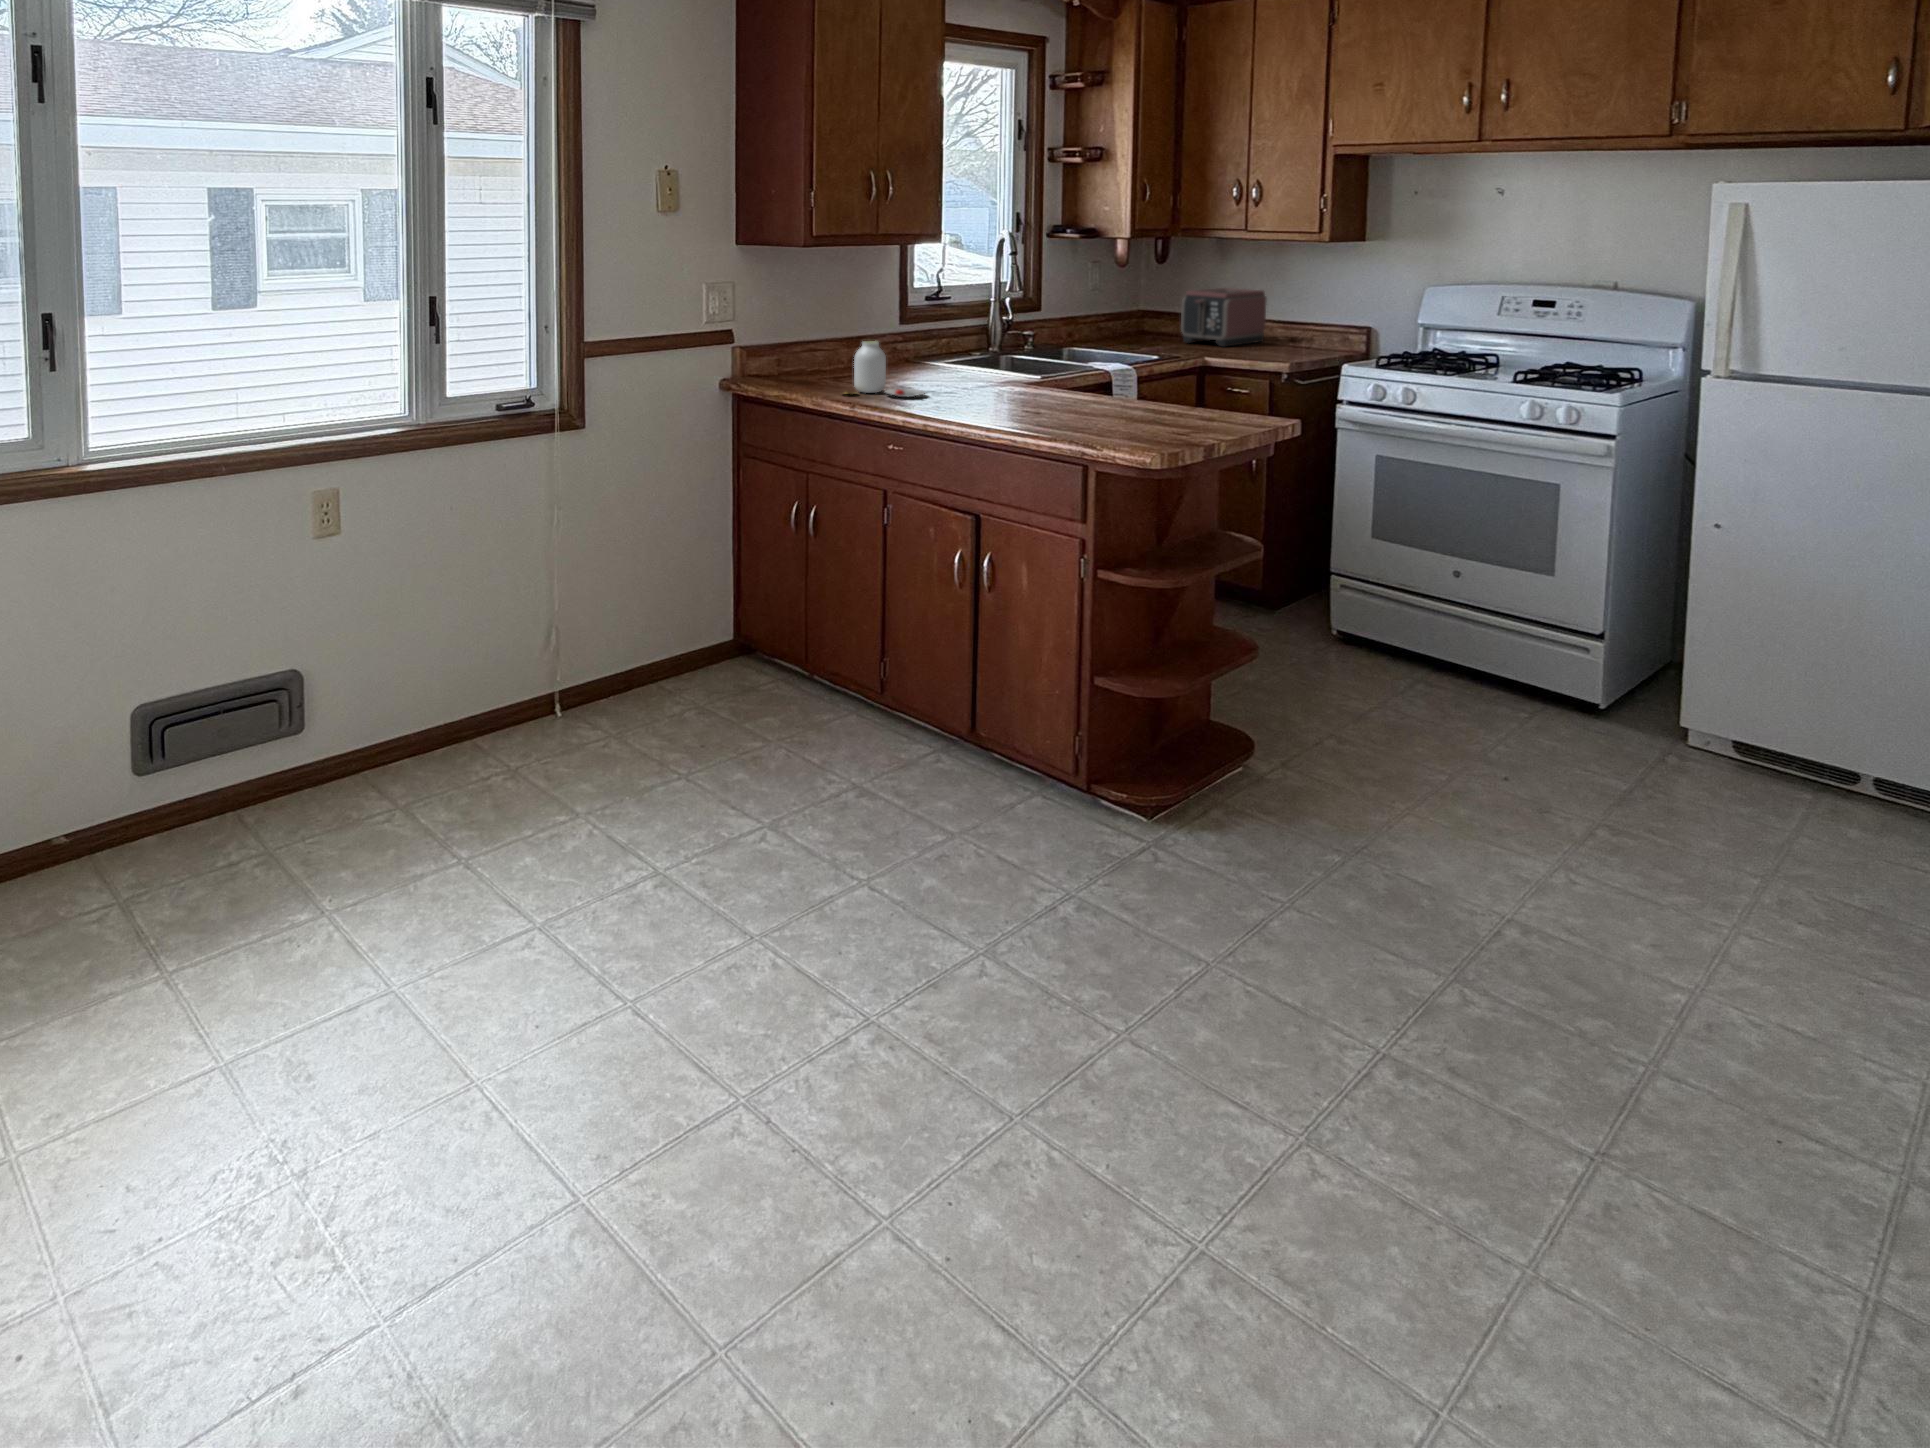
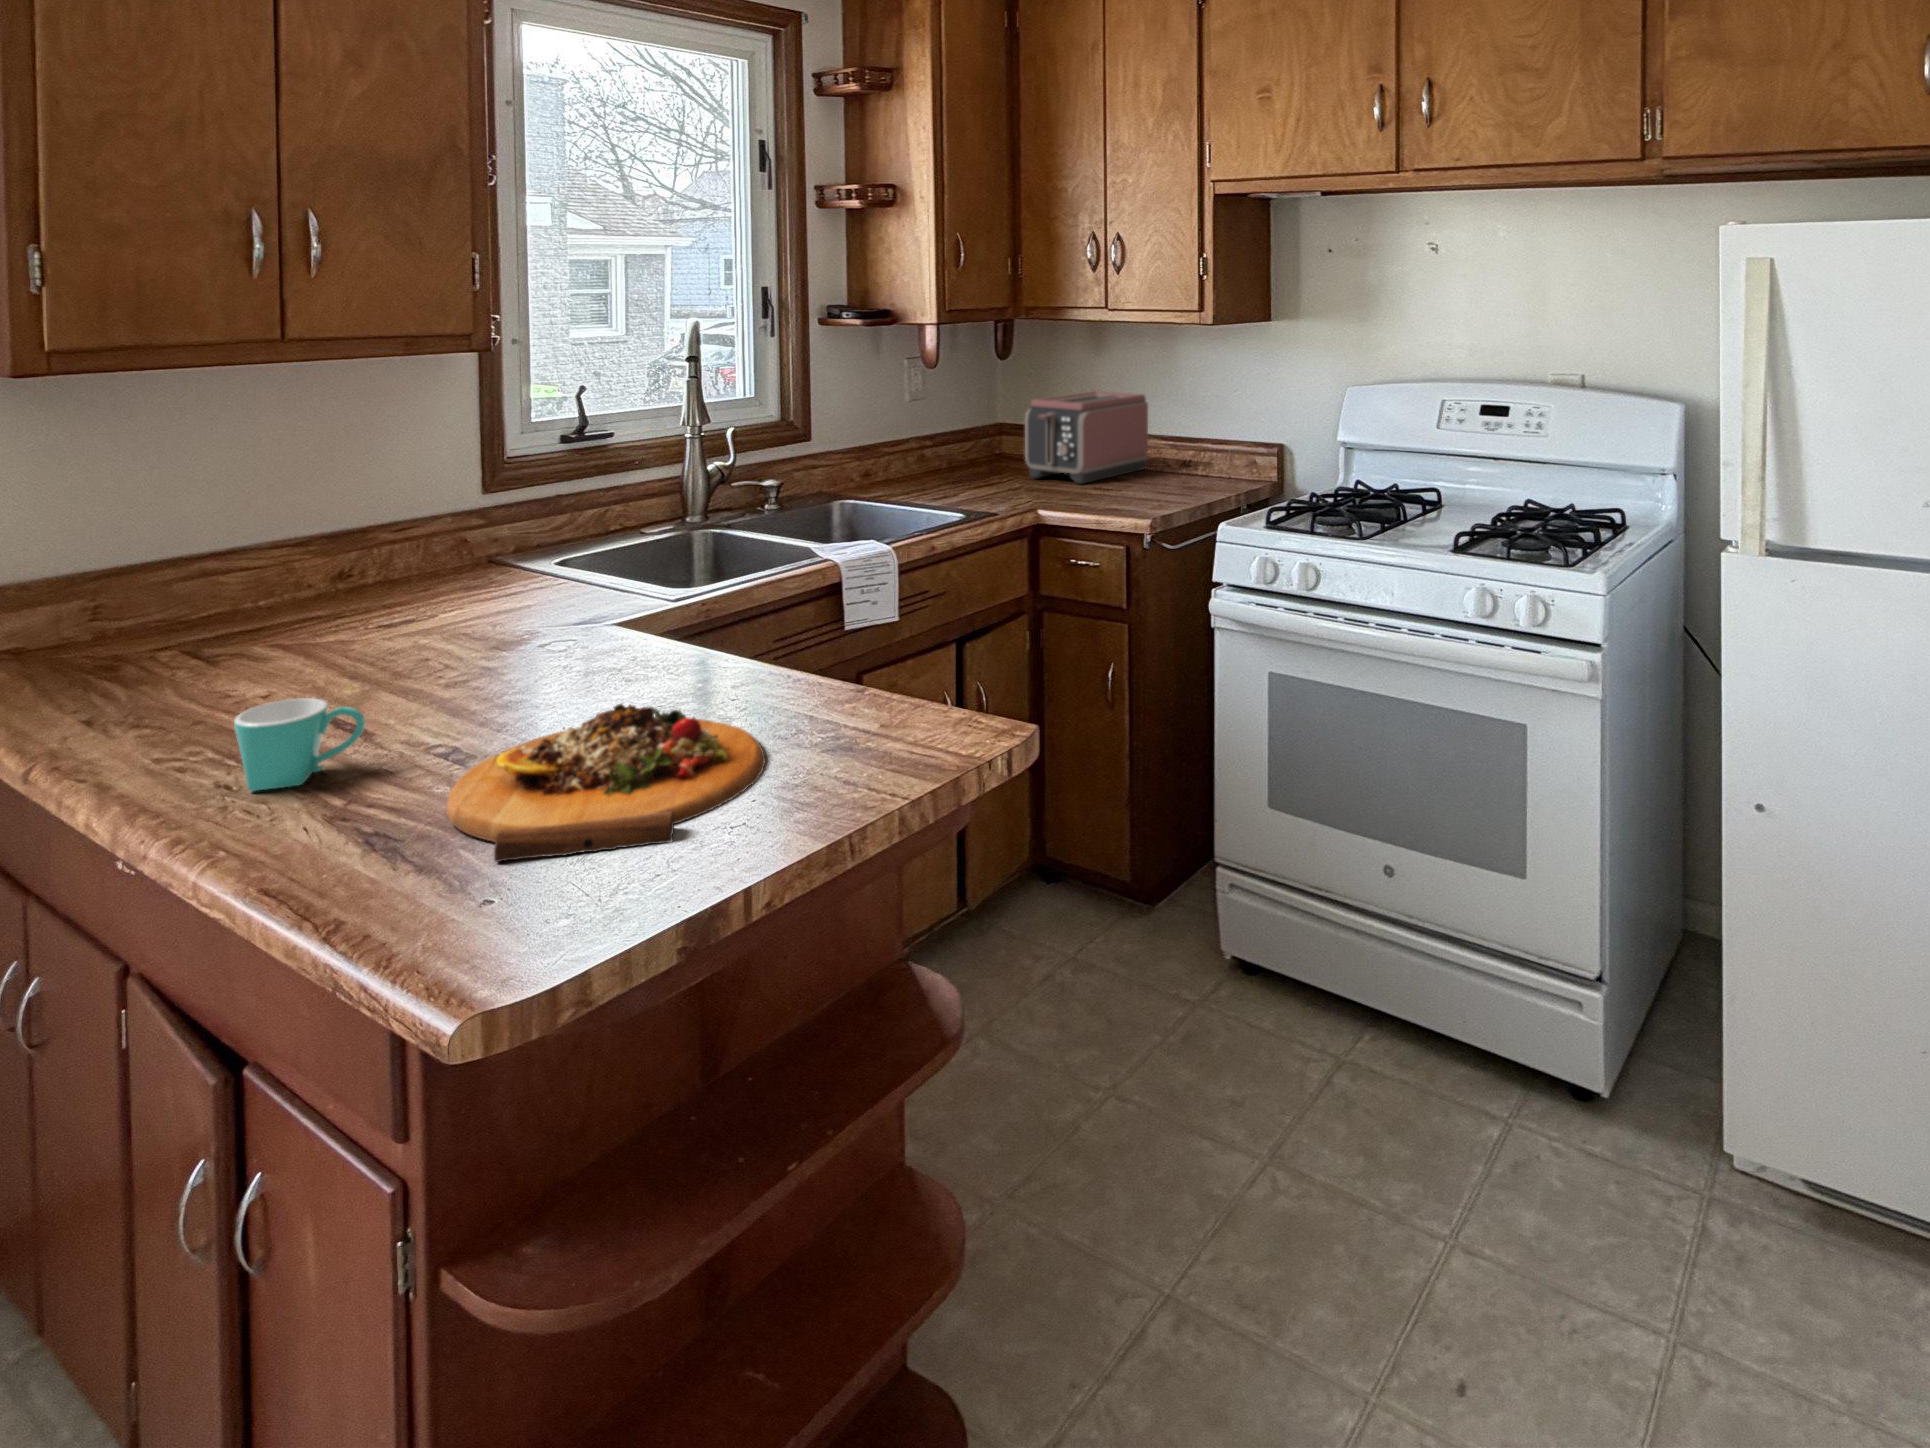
jar: present [844,341,925,397] -> none [125,566,335,698]
mug: none [952,385,998,417] -> present [234,698,365,791]
cutting board: none [1048,394,1178,437] -> present [446,704,765,862]

